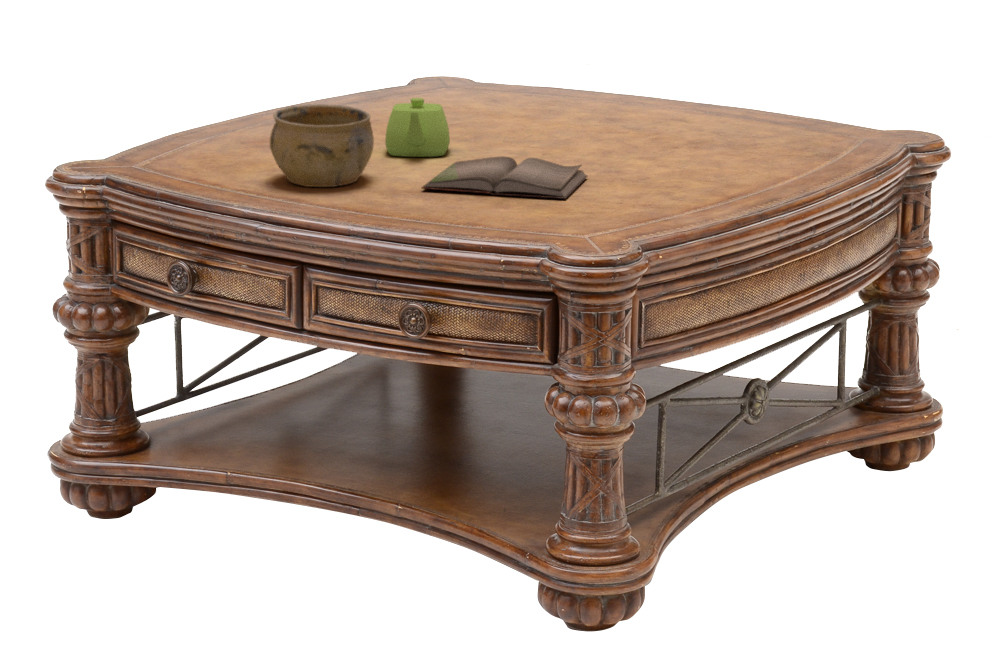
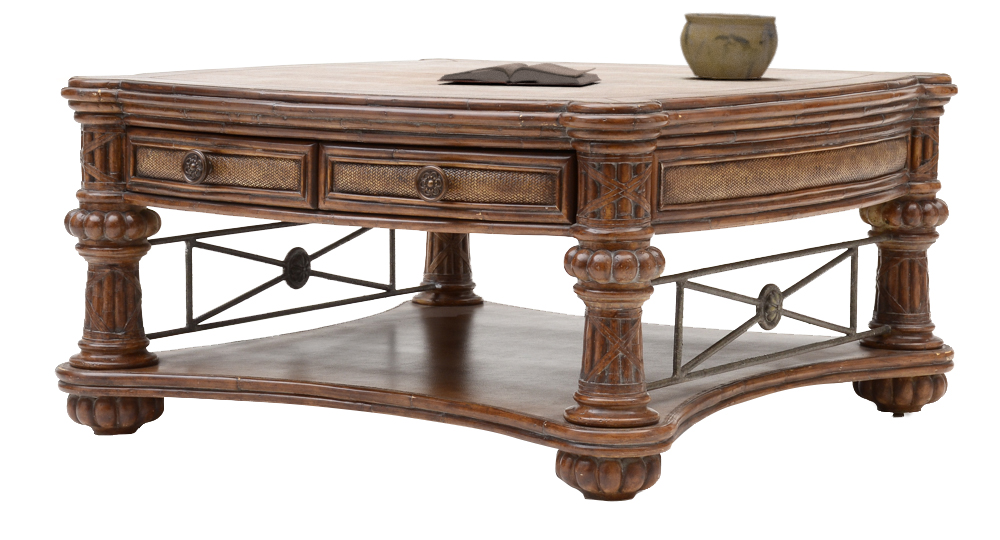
teapot: present [385,98,450,157] -> none [400,22,463,76]
ceramic bowl: present [270,104,374,187] -> present [680,13,778,79]

